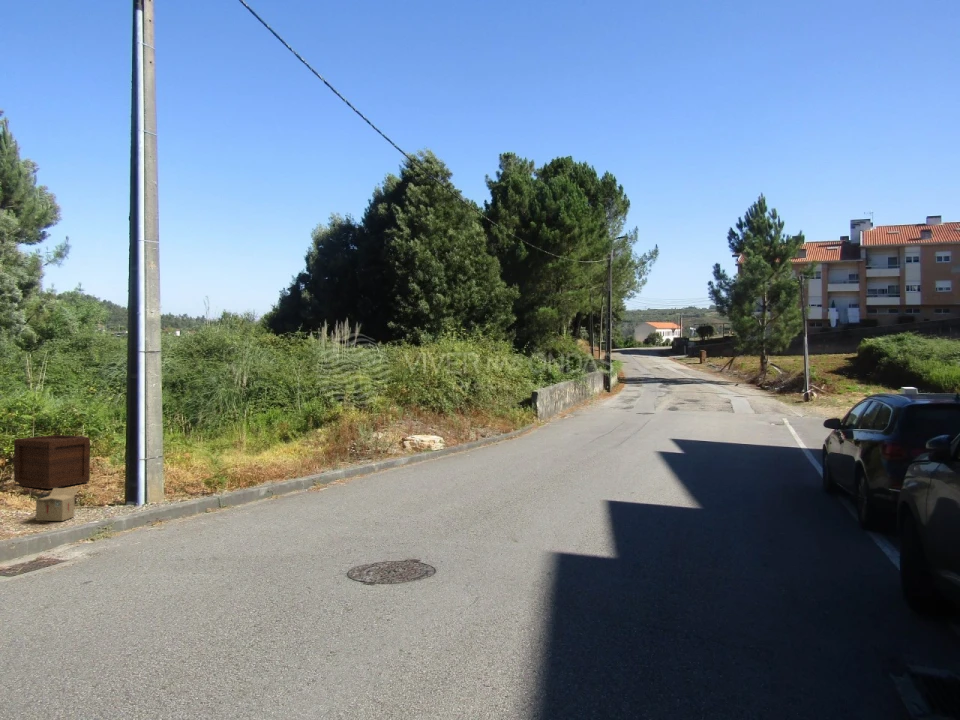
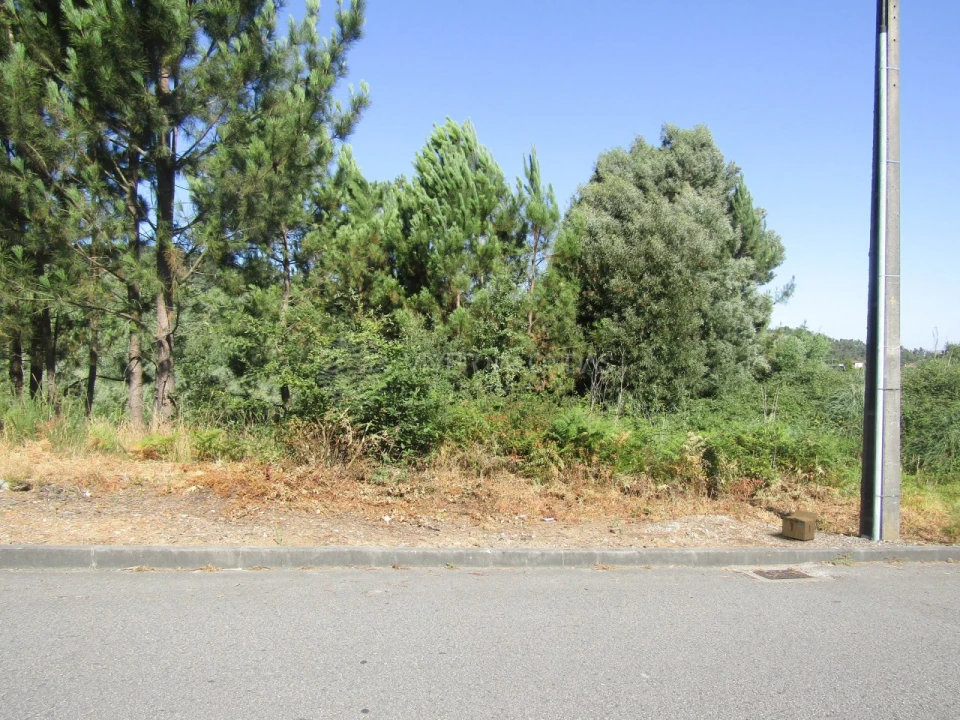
wooden crate: present [14,435,90,489] -> none [758,461,824,510]

